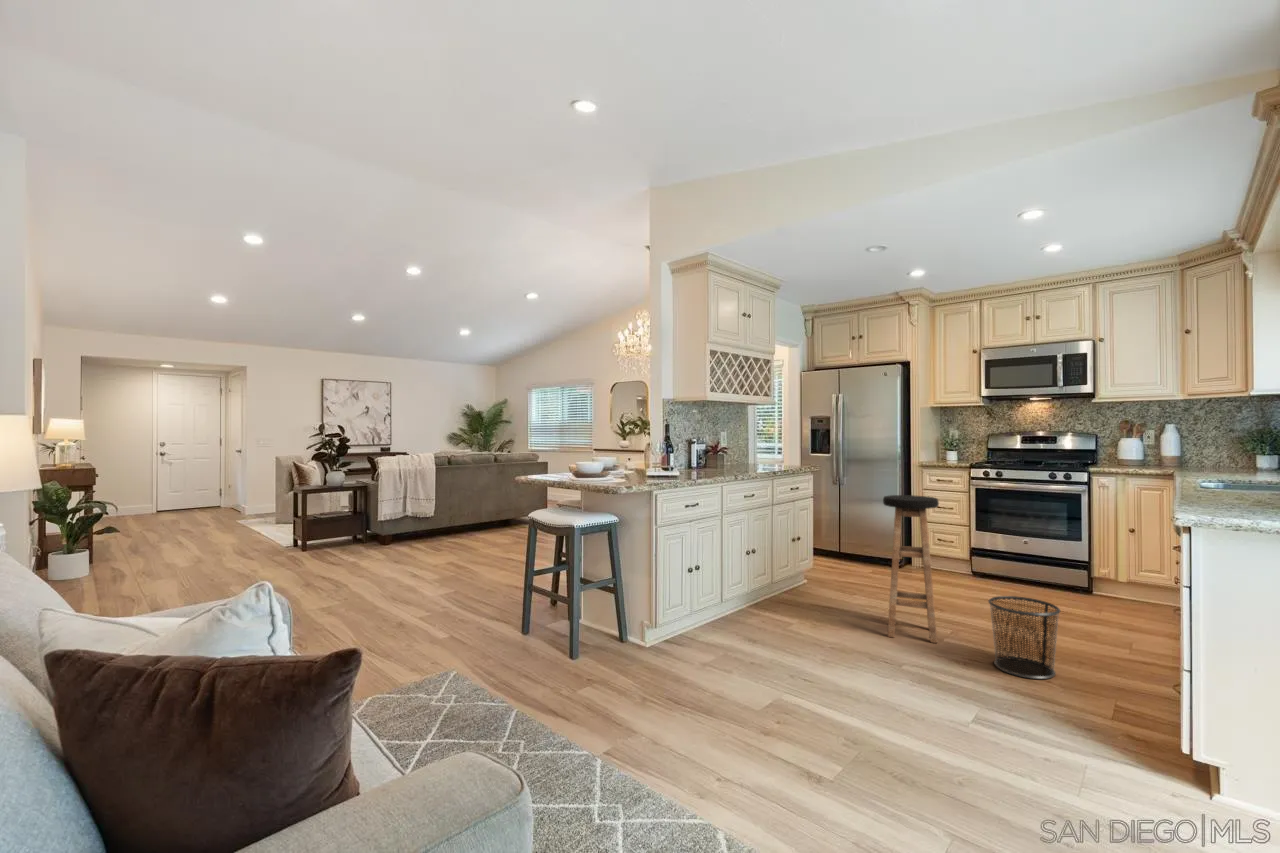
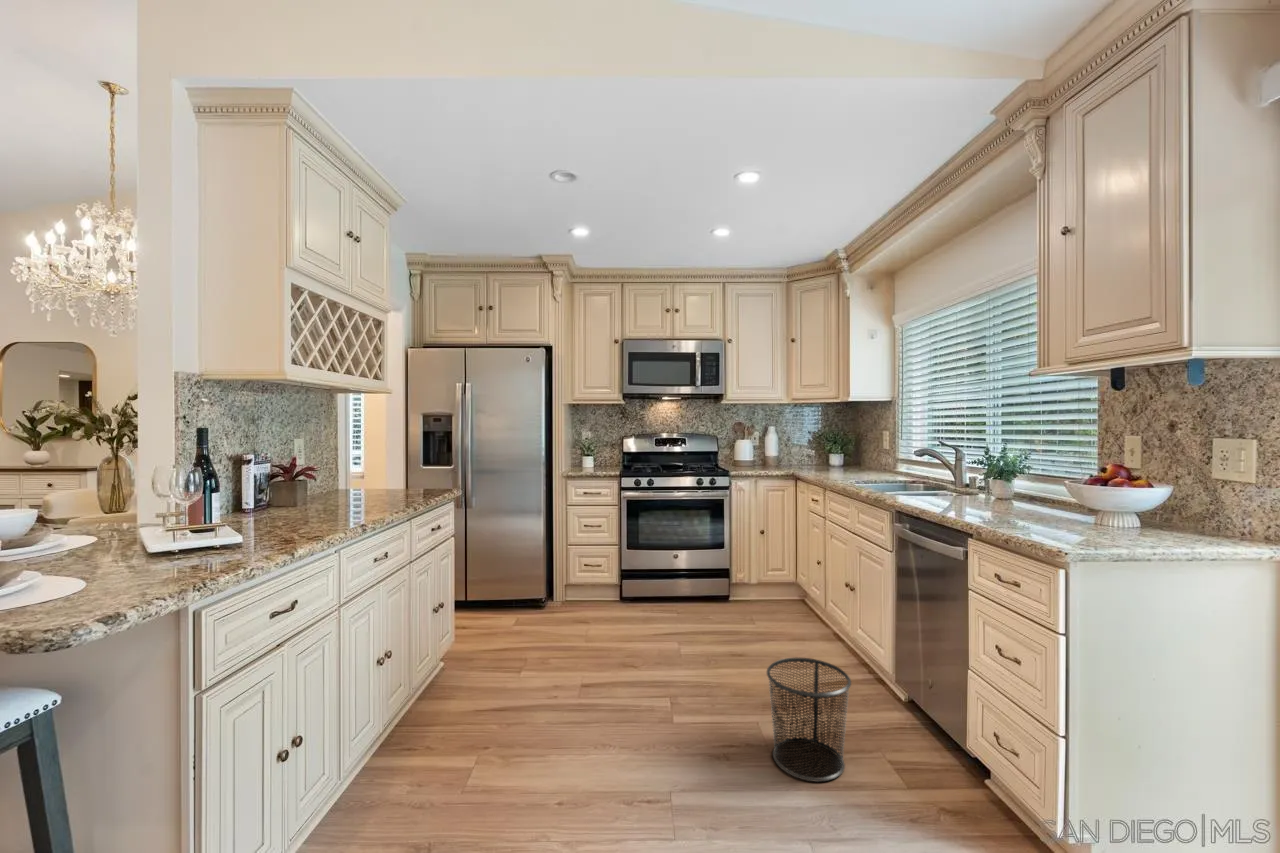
bar stool: present [883,495,939,643] -> none [608,533,691,765]

